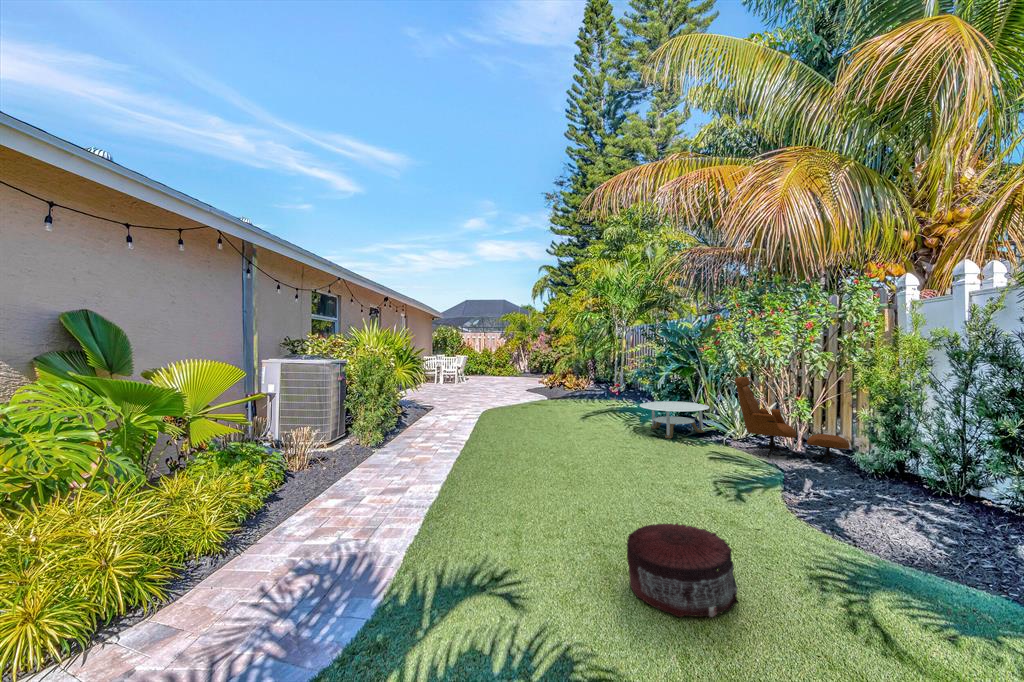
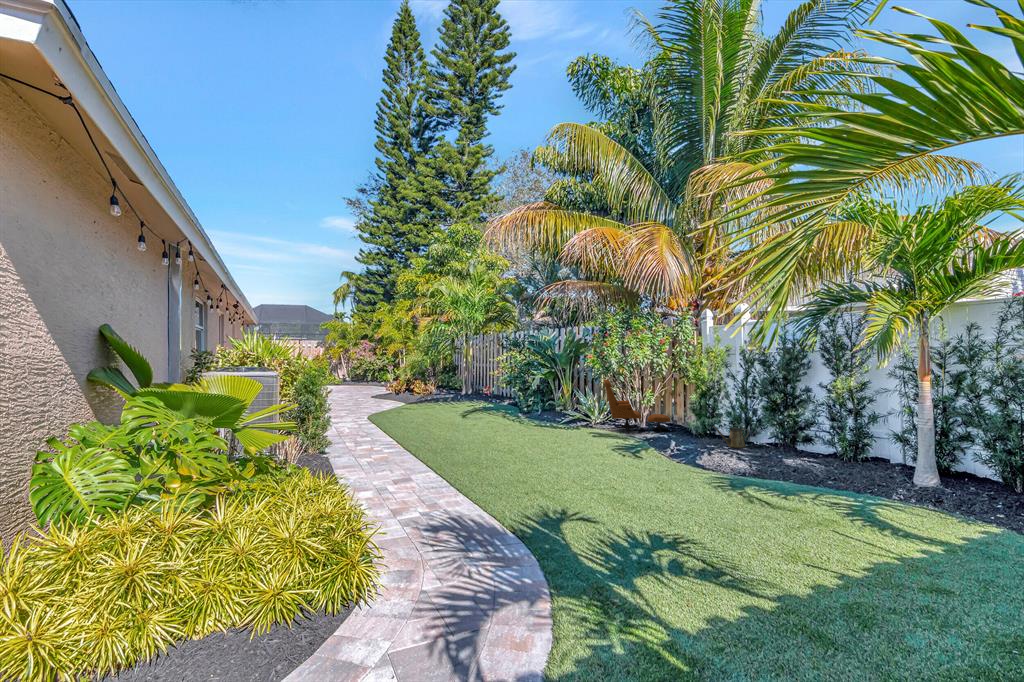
round table: present [639,401,709,439] -> none [527,401,578,430]
watering can: none [891,465,981,515] -> present [712,426,749,448]
pouf: present [627,523,738,617] -> none [643,472,708,519]

